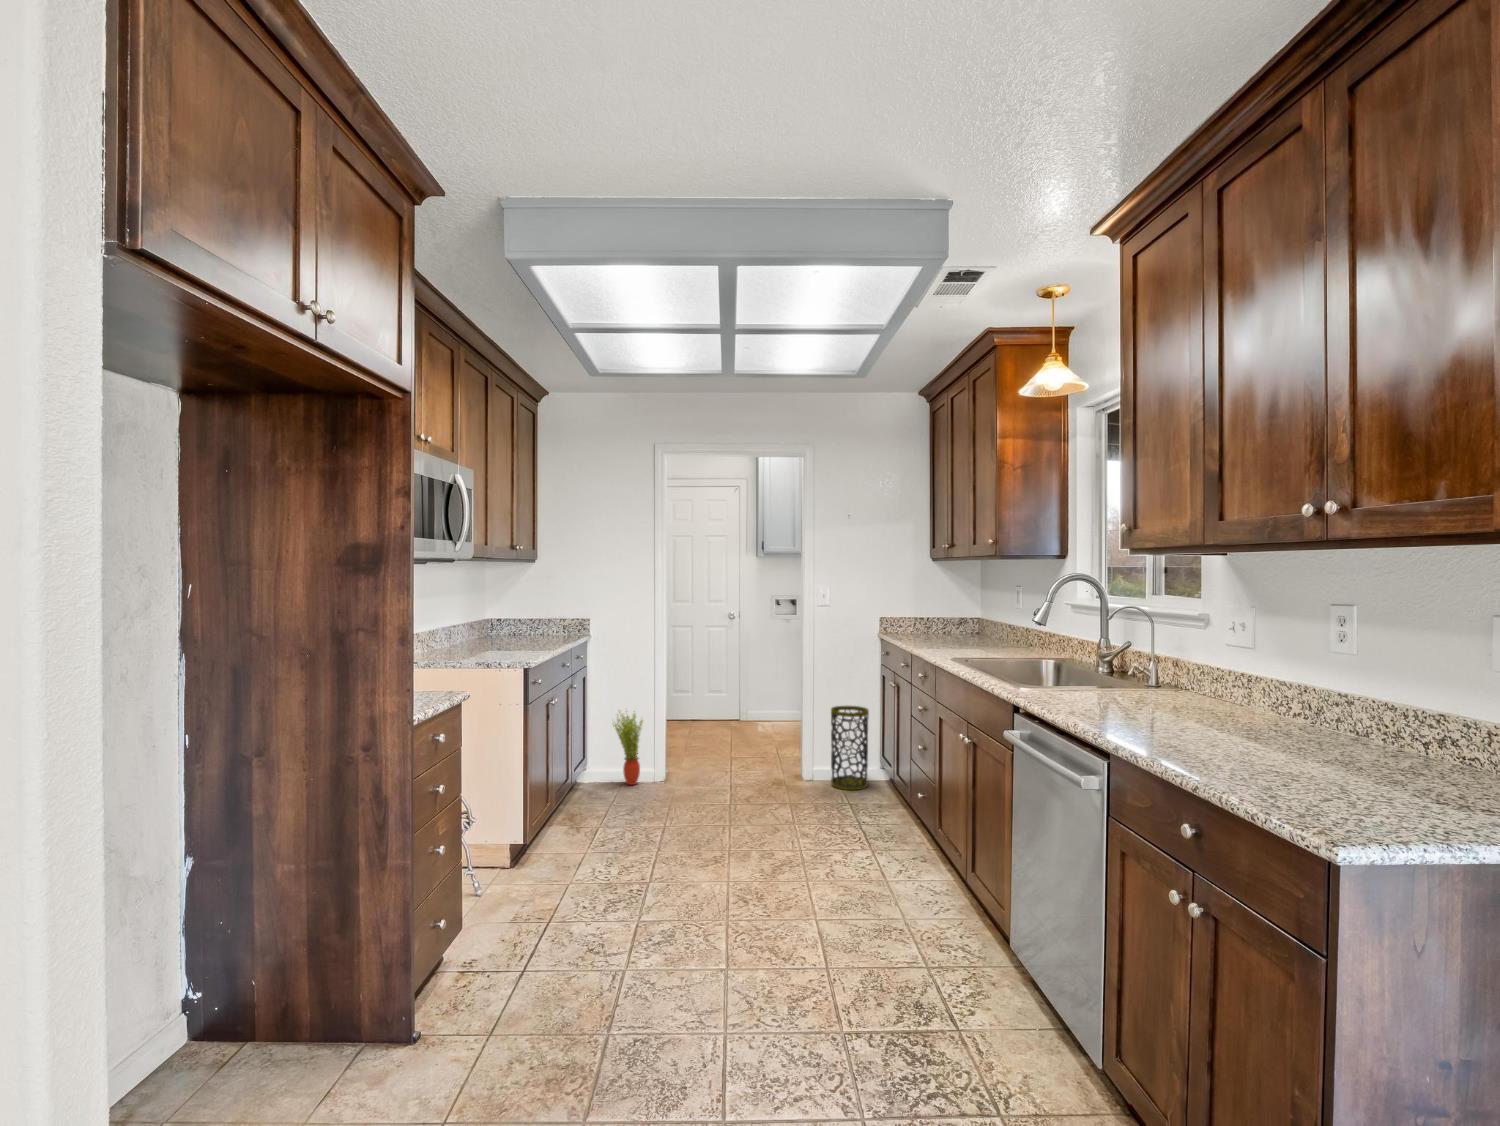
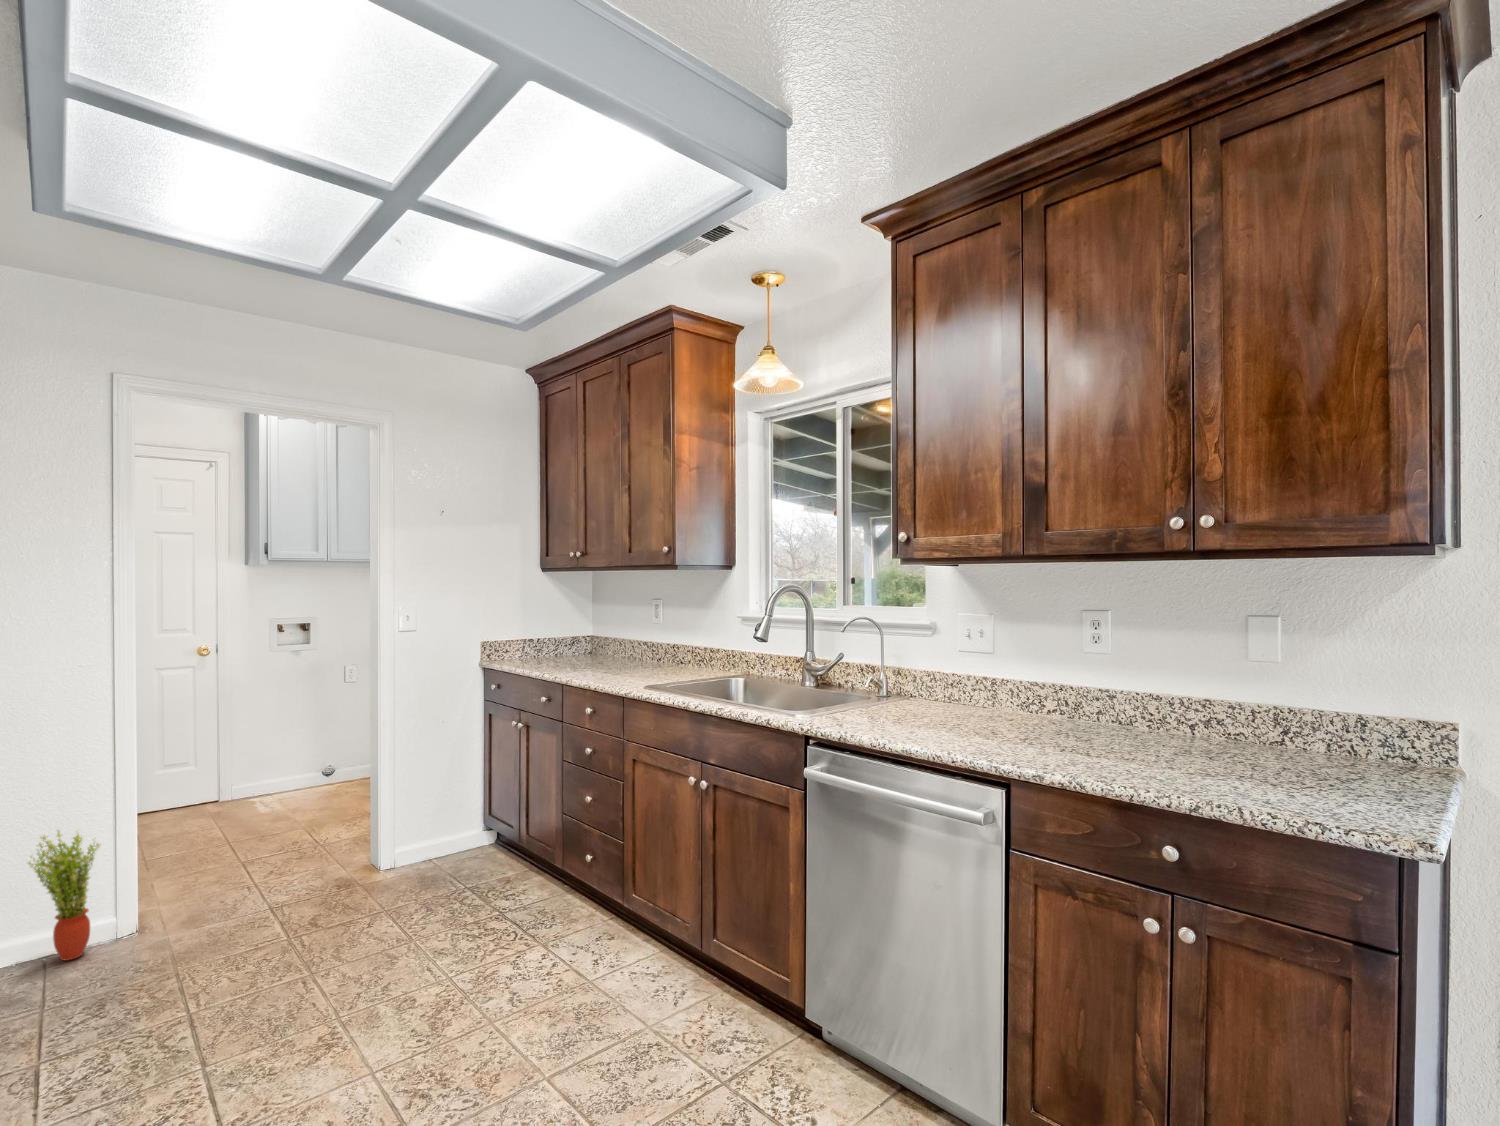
trash can: present [831,706,869,790] -> none [422,758,474,872]

